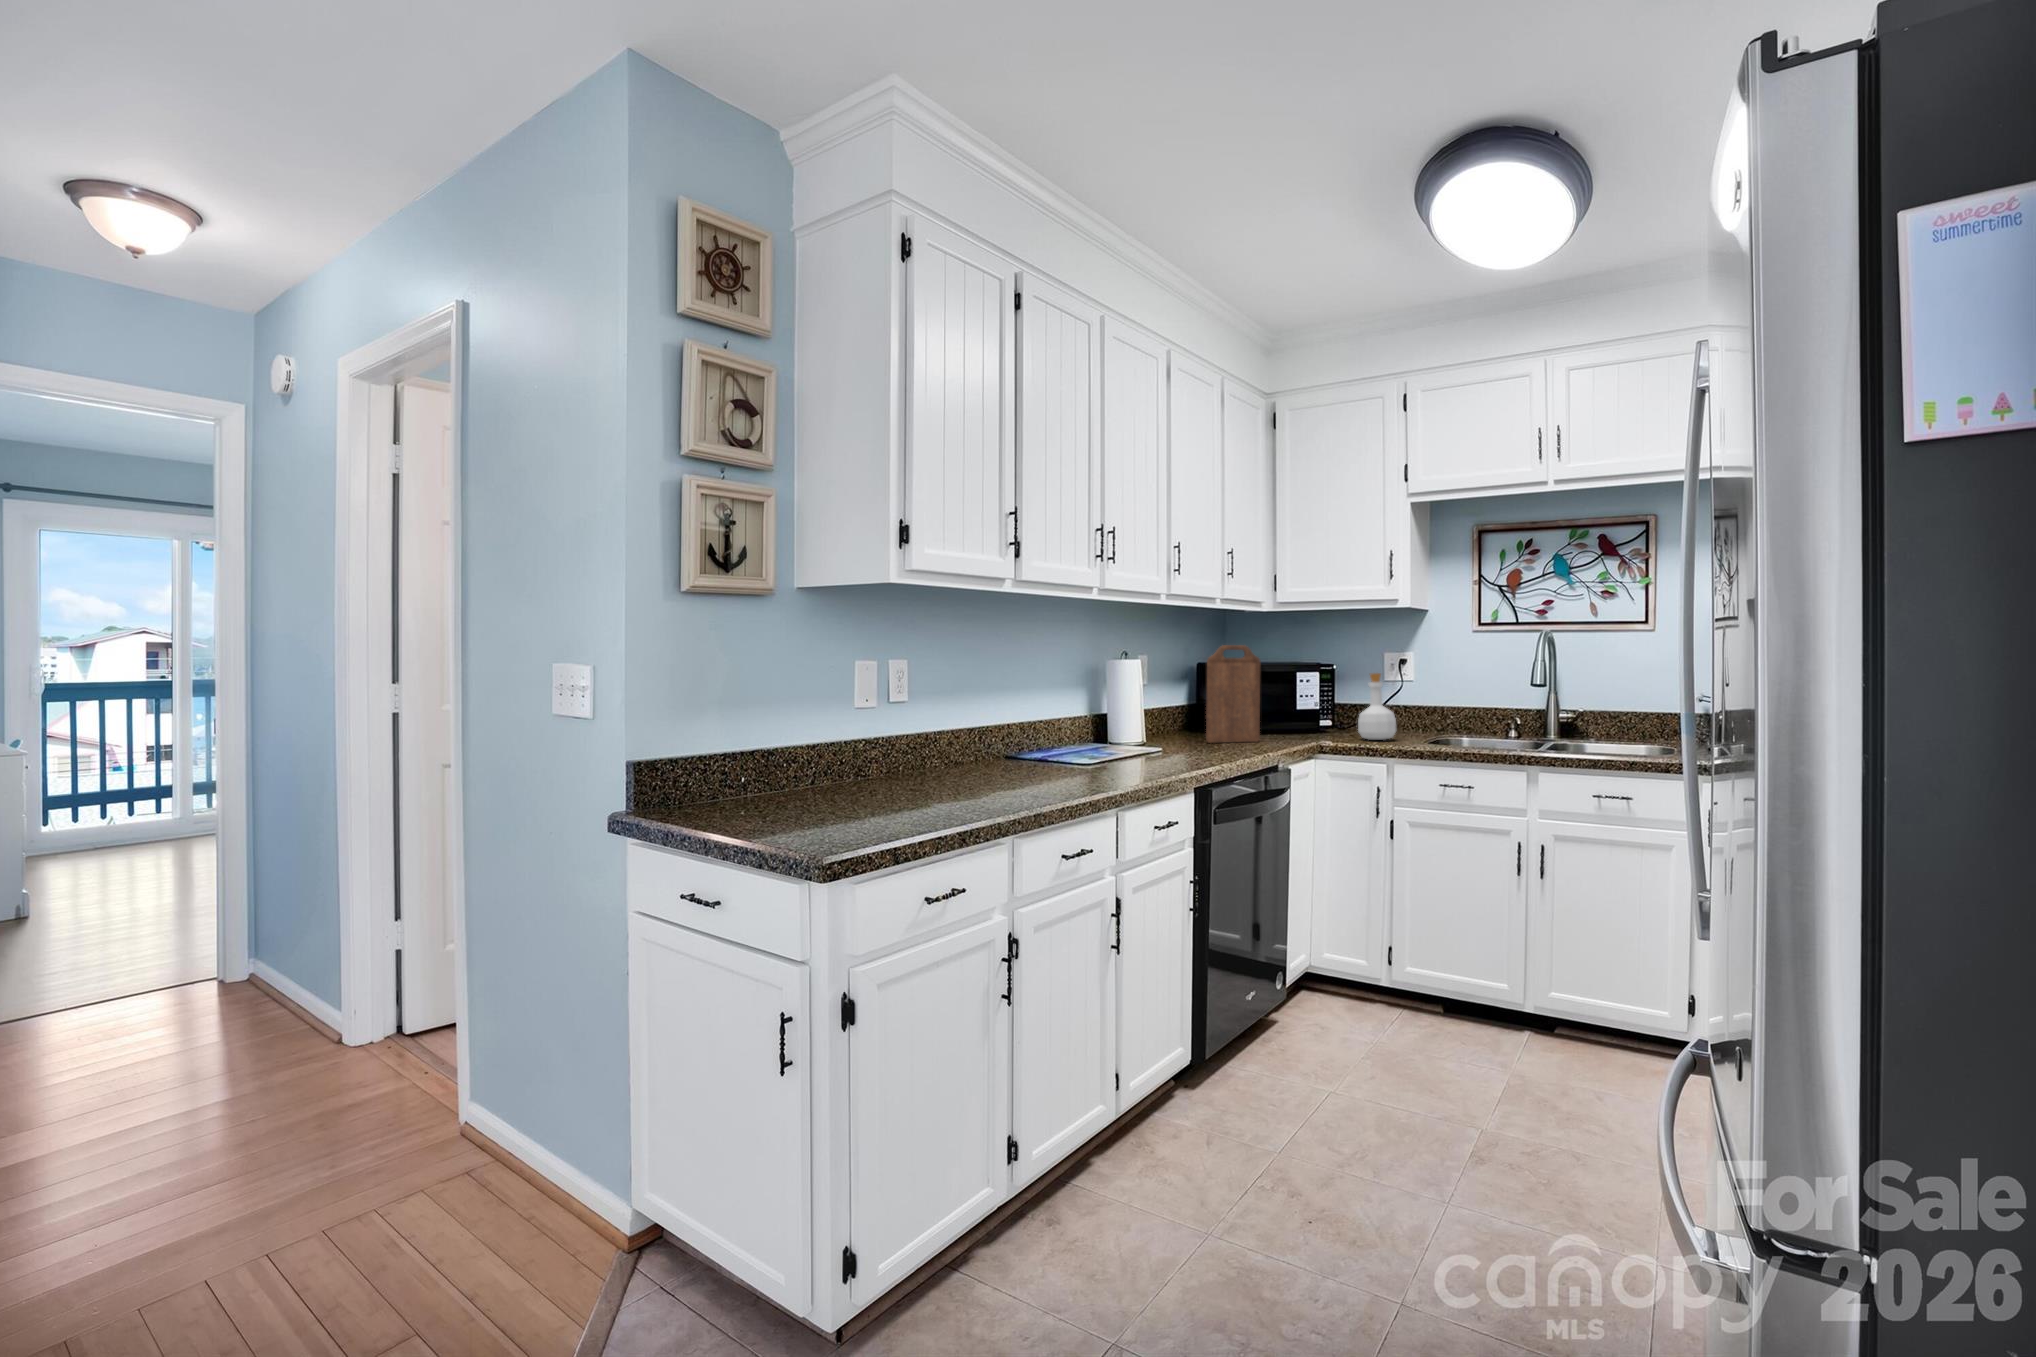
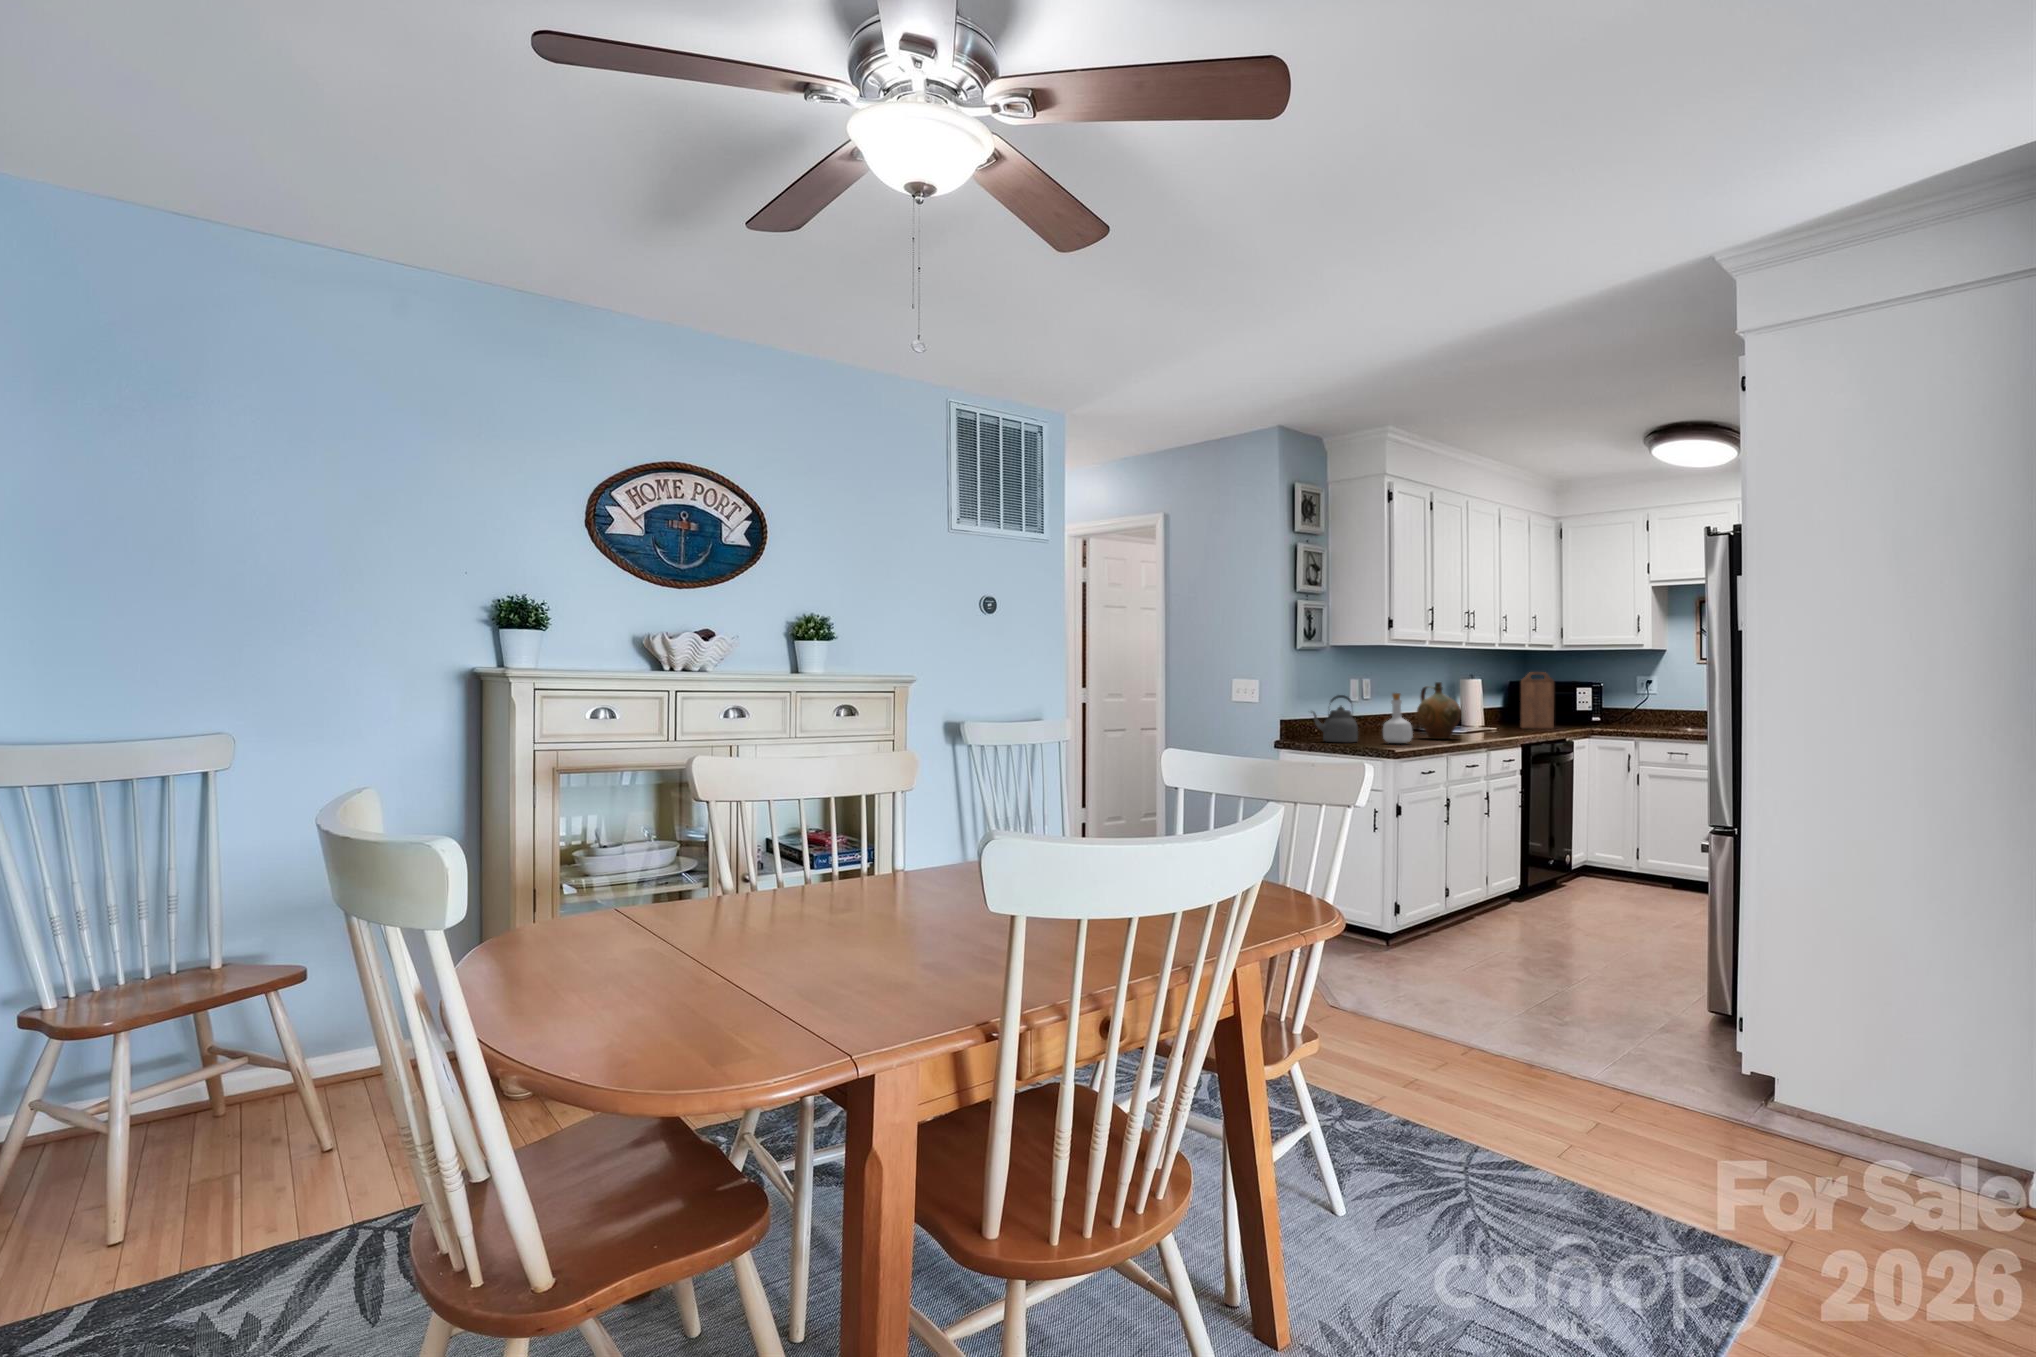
ceramic jug: none [972,666,1062,790] -> present [1417,682,1461,739]
bottle: present [1358,673,1396,740] -> present [1383,693,1413,743]
kettle: none [689,699,811,816] -> present [1311,695,1358,742]

